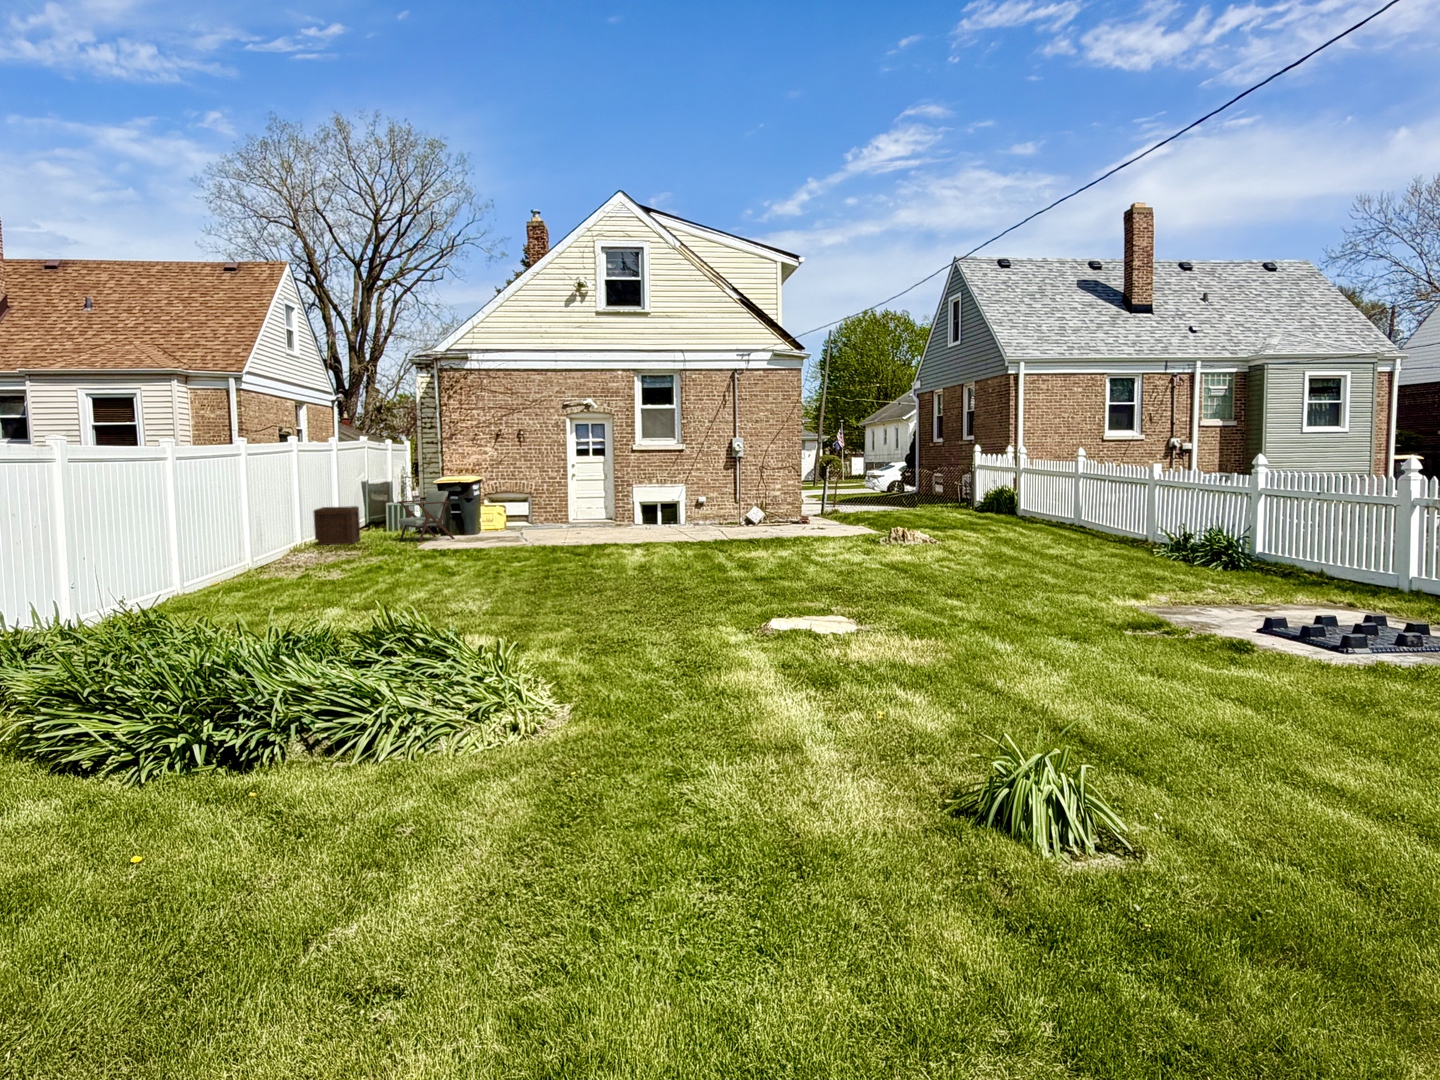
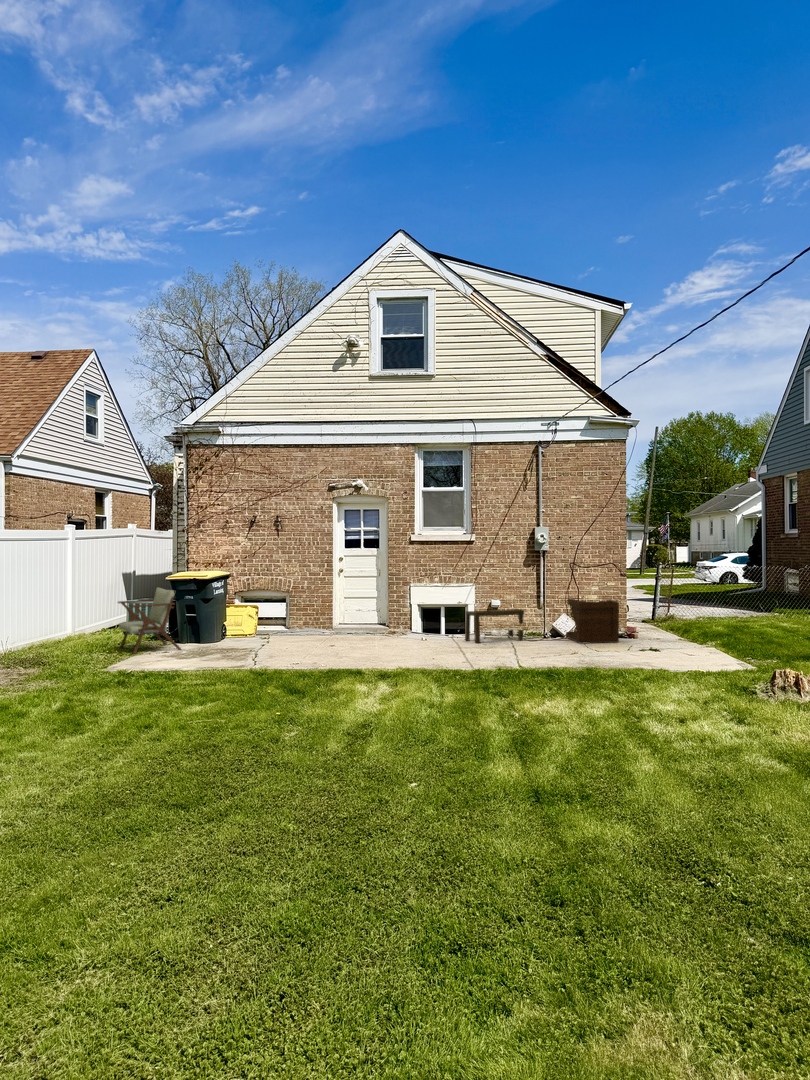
bench: none [679,503,725,530] -> present [465,608,524,643]
wooden crate: present [314,506,361,545] -> present [566,598,619,644]

